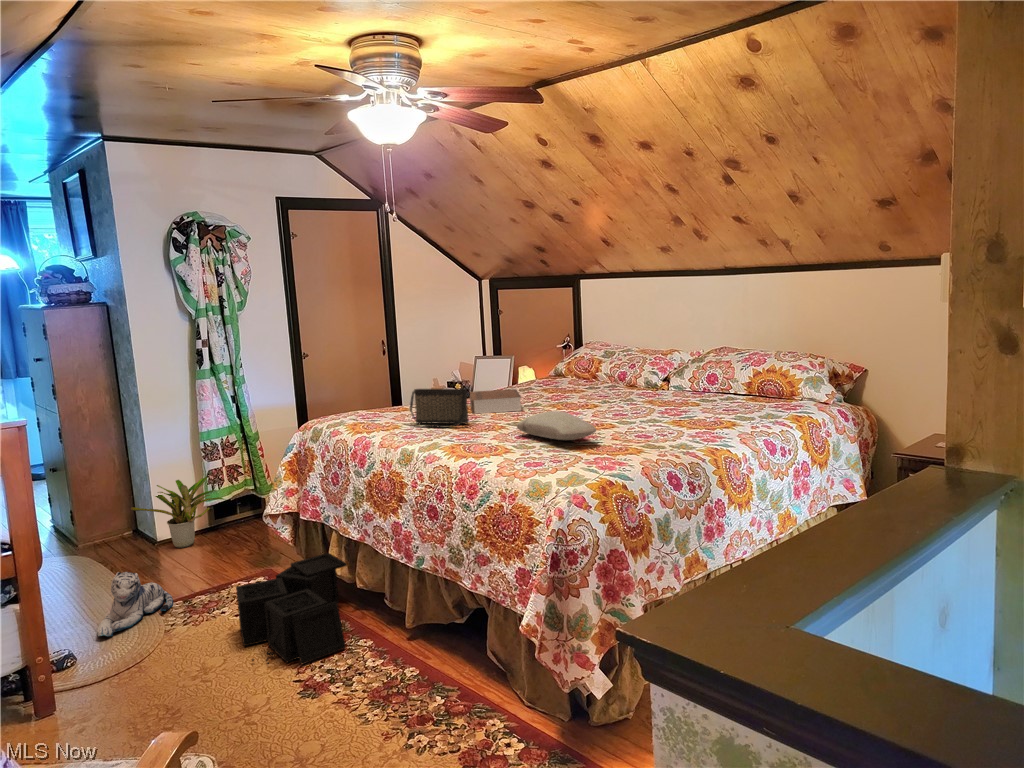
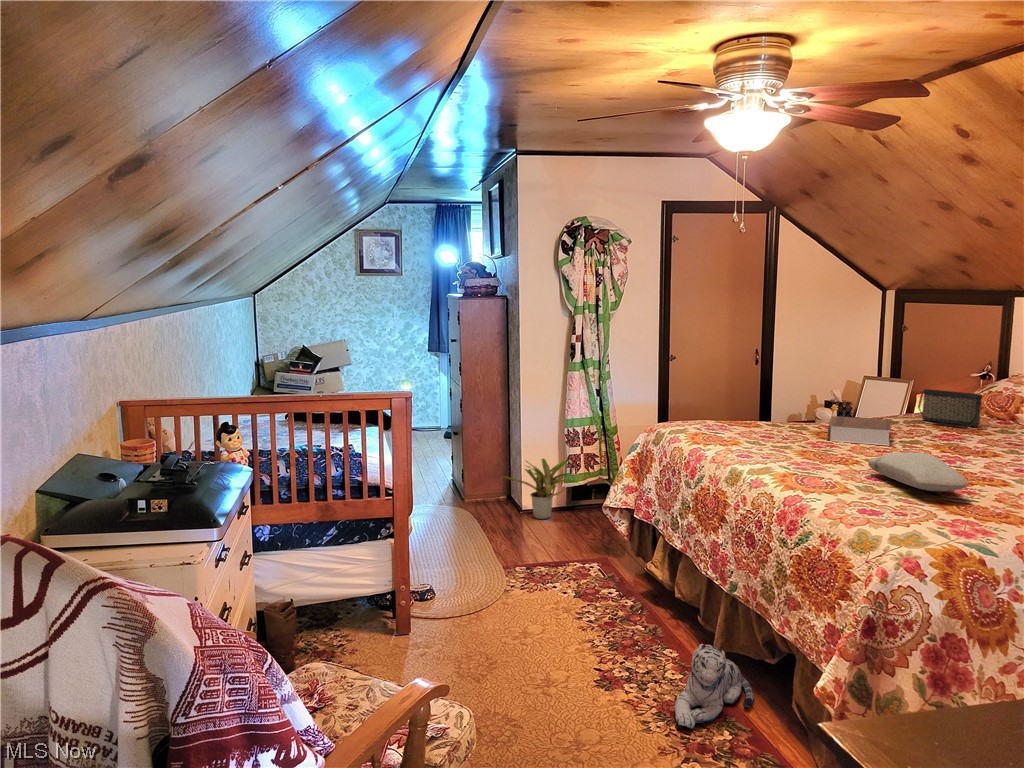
handbag: present [410,389,469,428] -> present [918,389,982,428]
storage bin: present [236,553,347,664] -> none [562,555,668,655]
plush toy: present [97,572,173,637] -> present [674,644,754,729]

